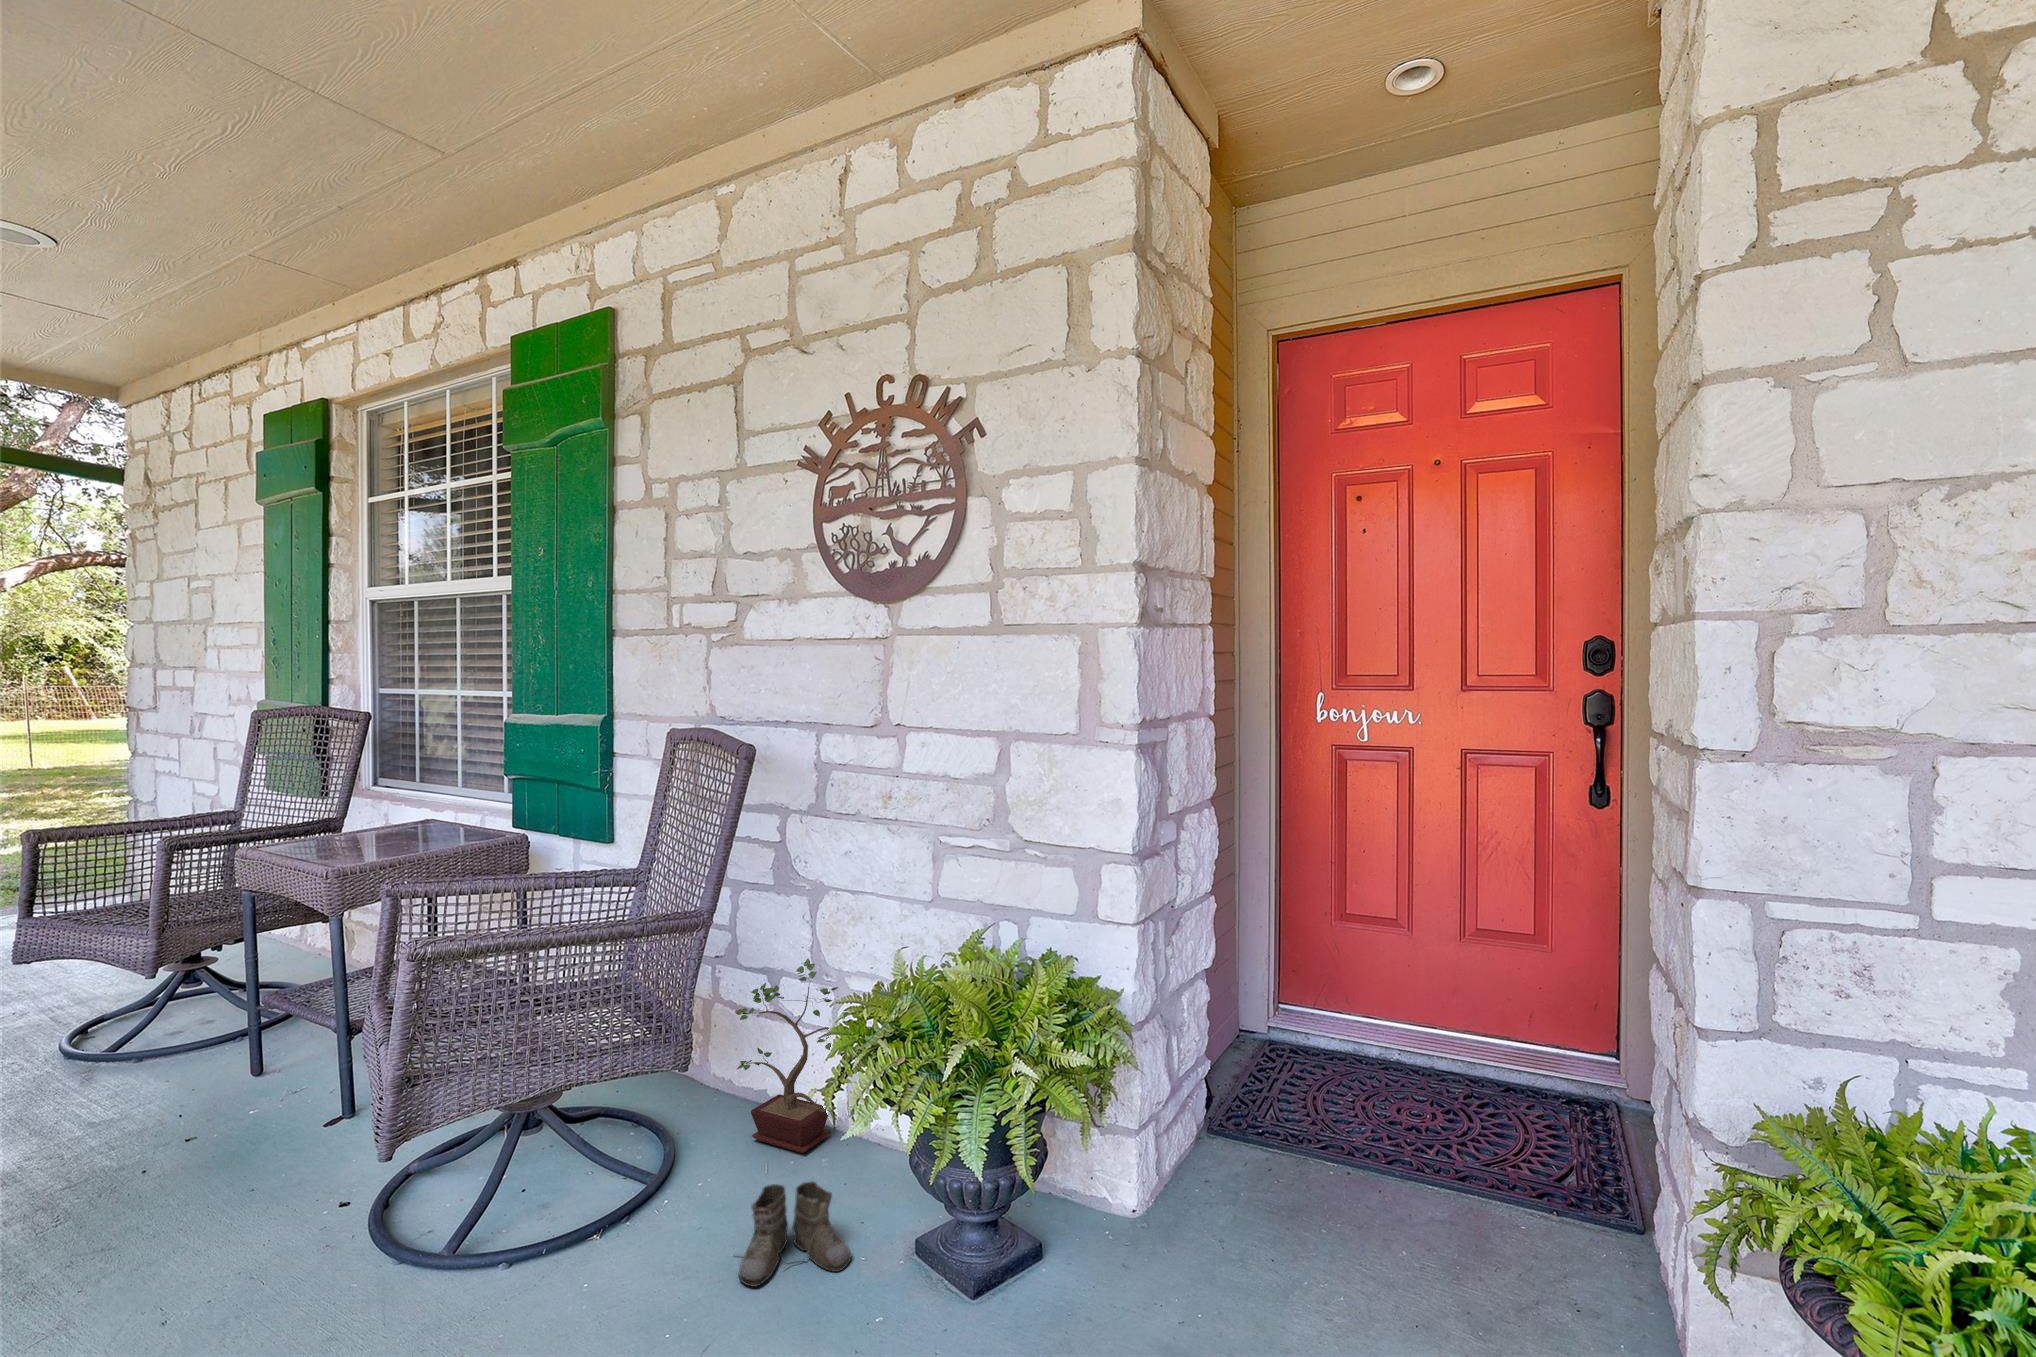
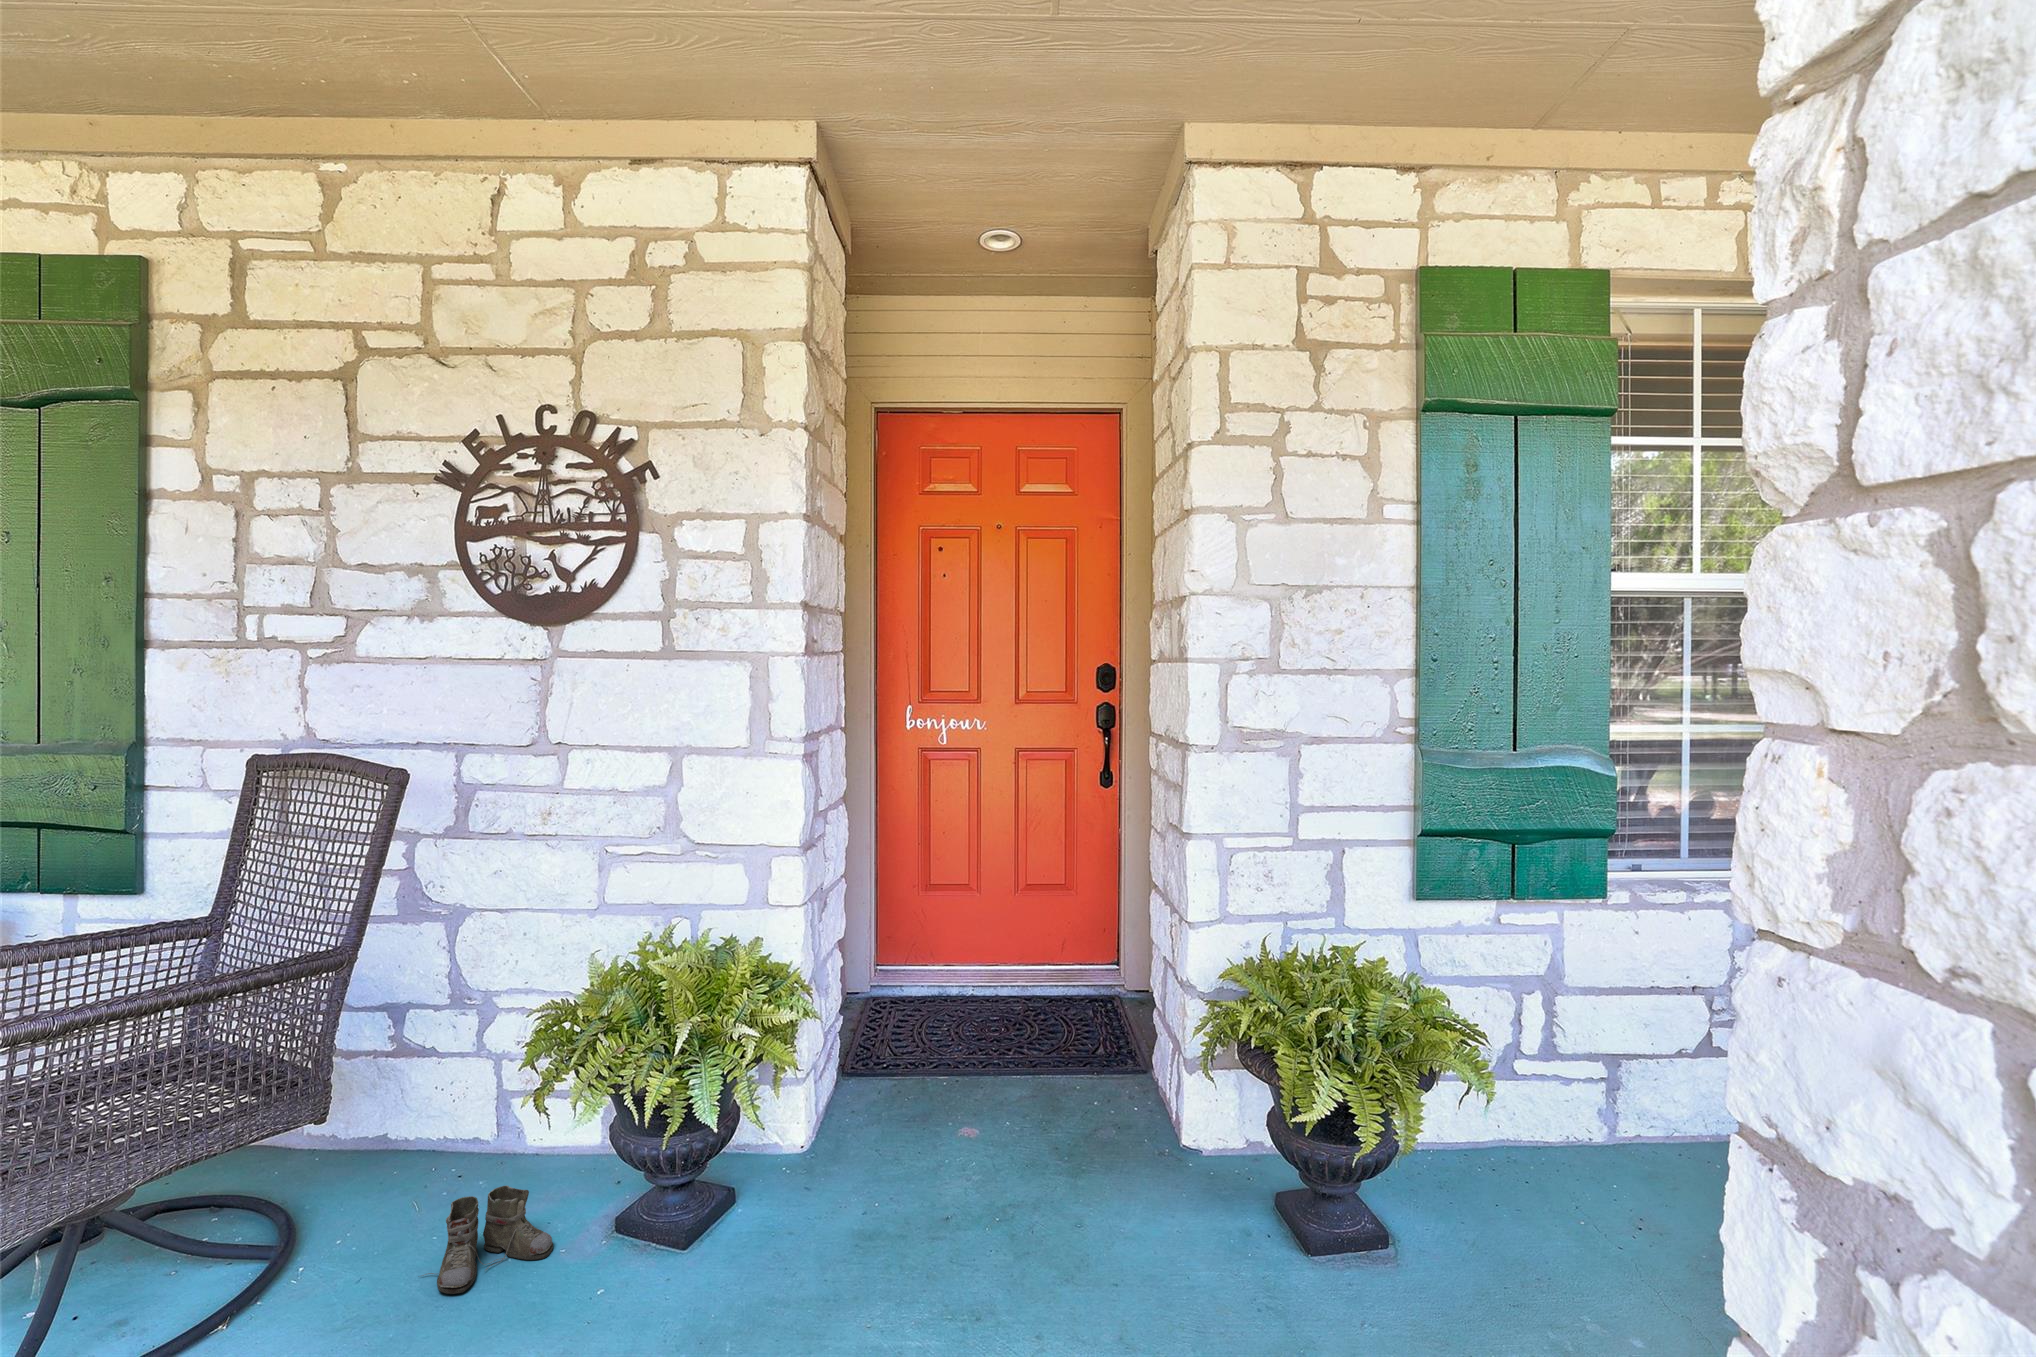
potted plant: present [735,959,849,1153] -> none [357,981,528,1178]

